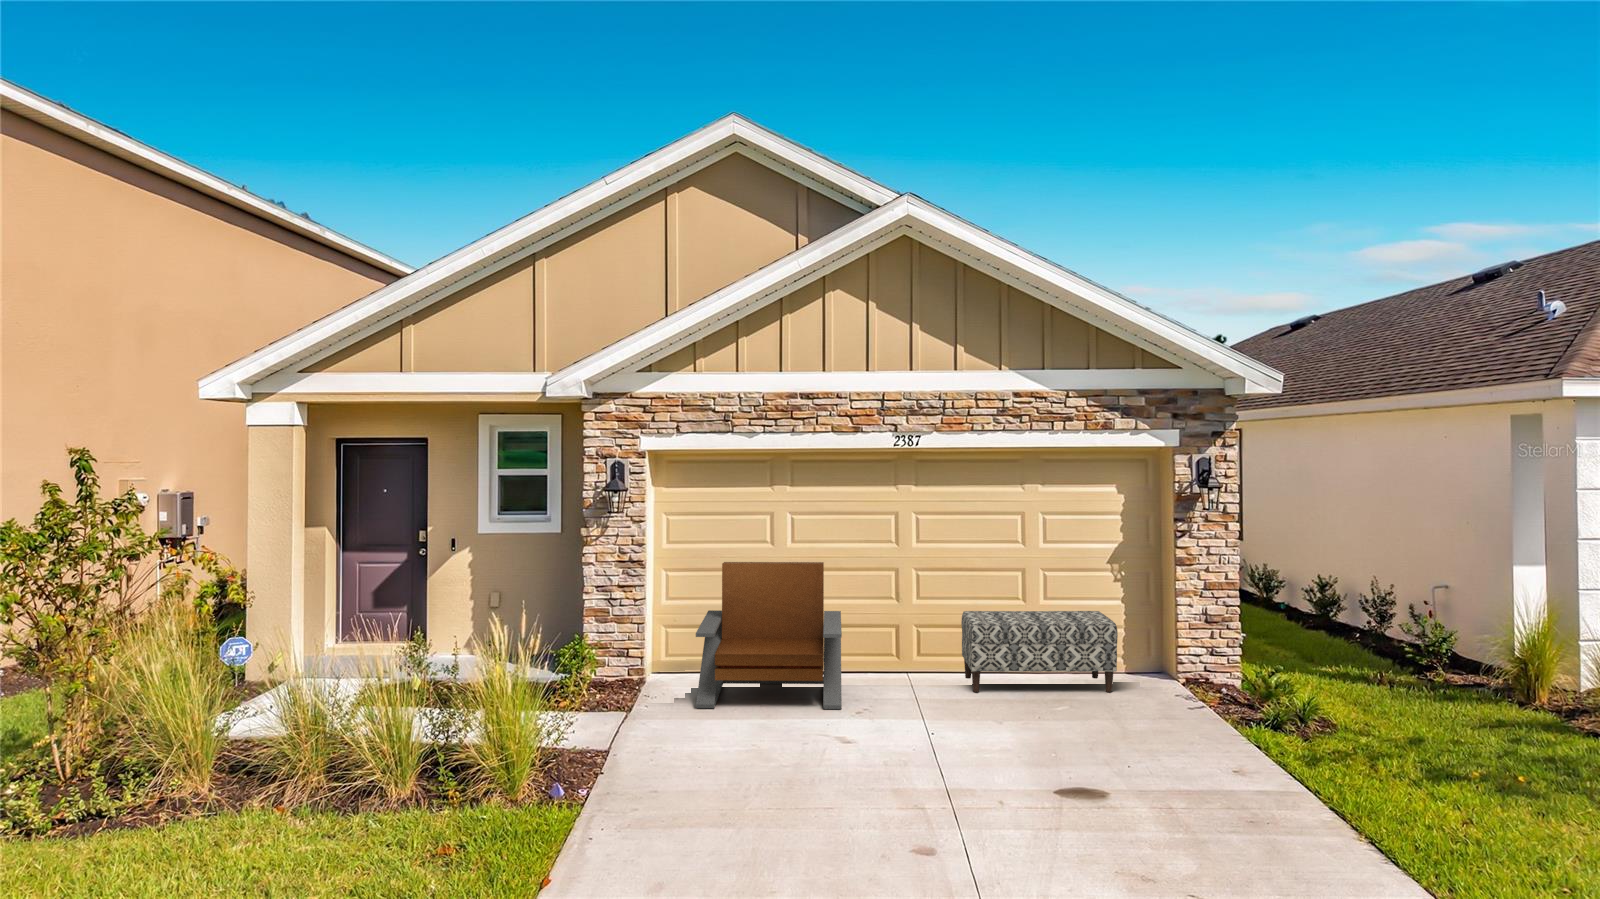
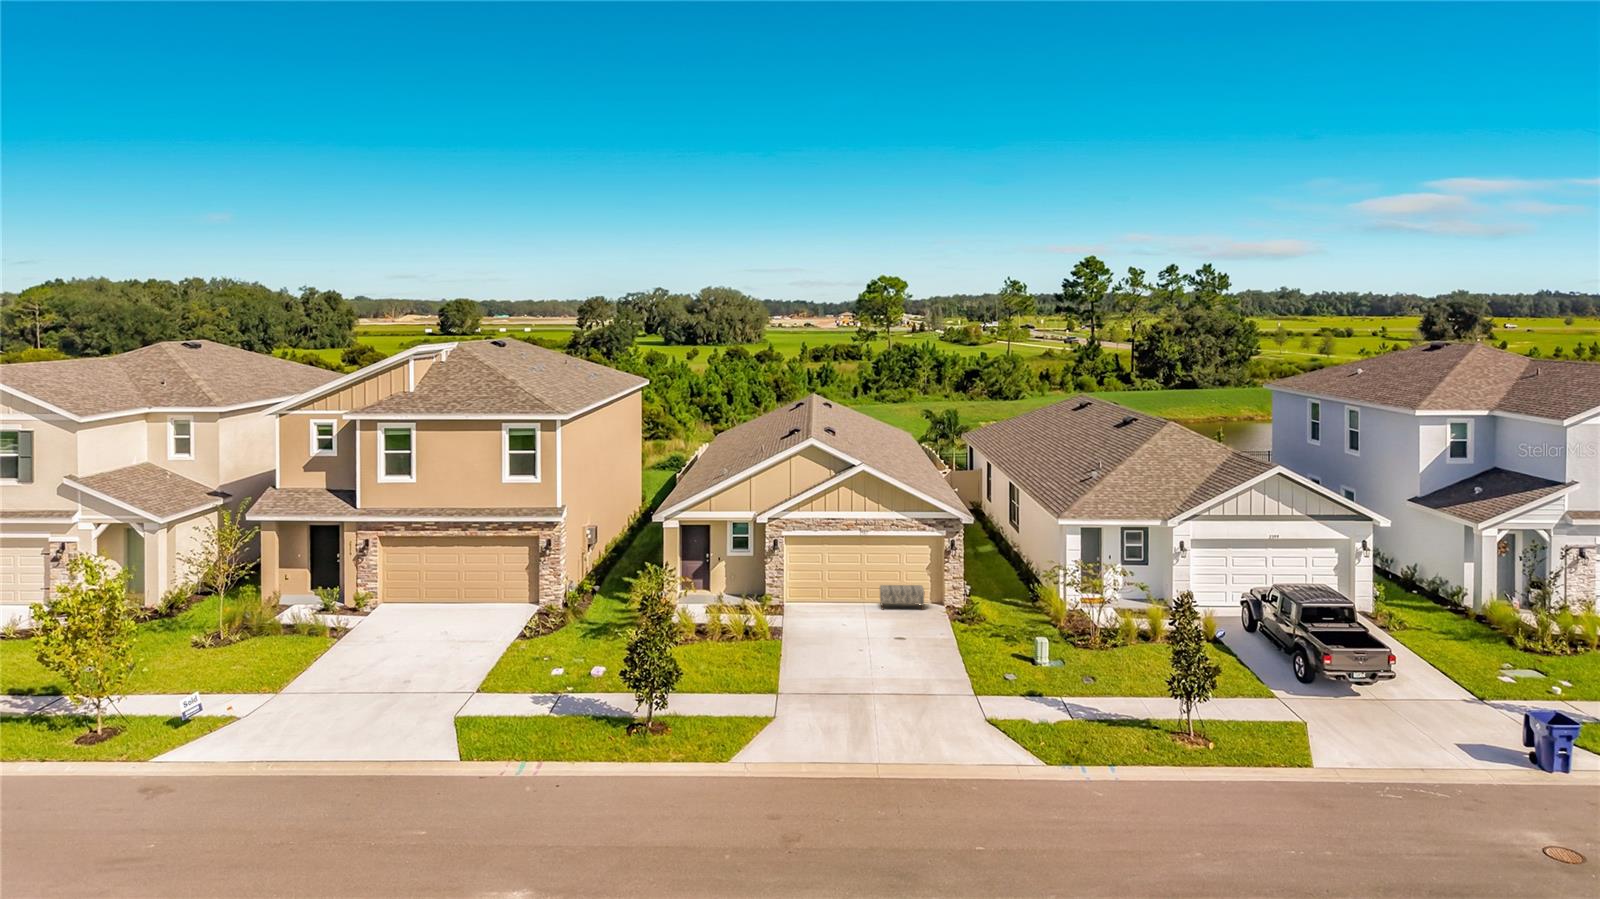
lounge chair: present [696,562,842,709] -> none [801,570,843,614]

